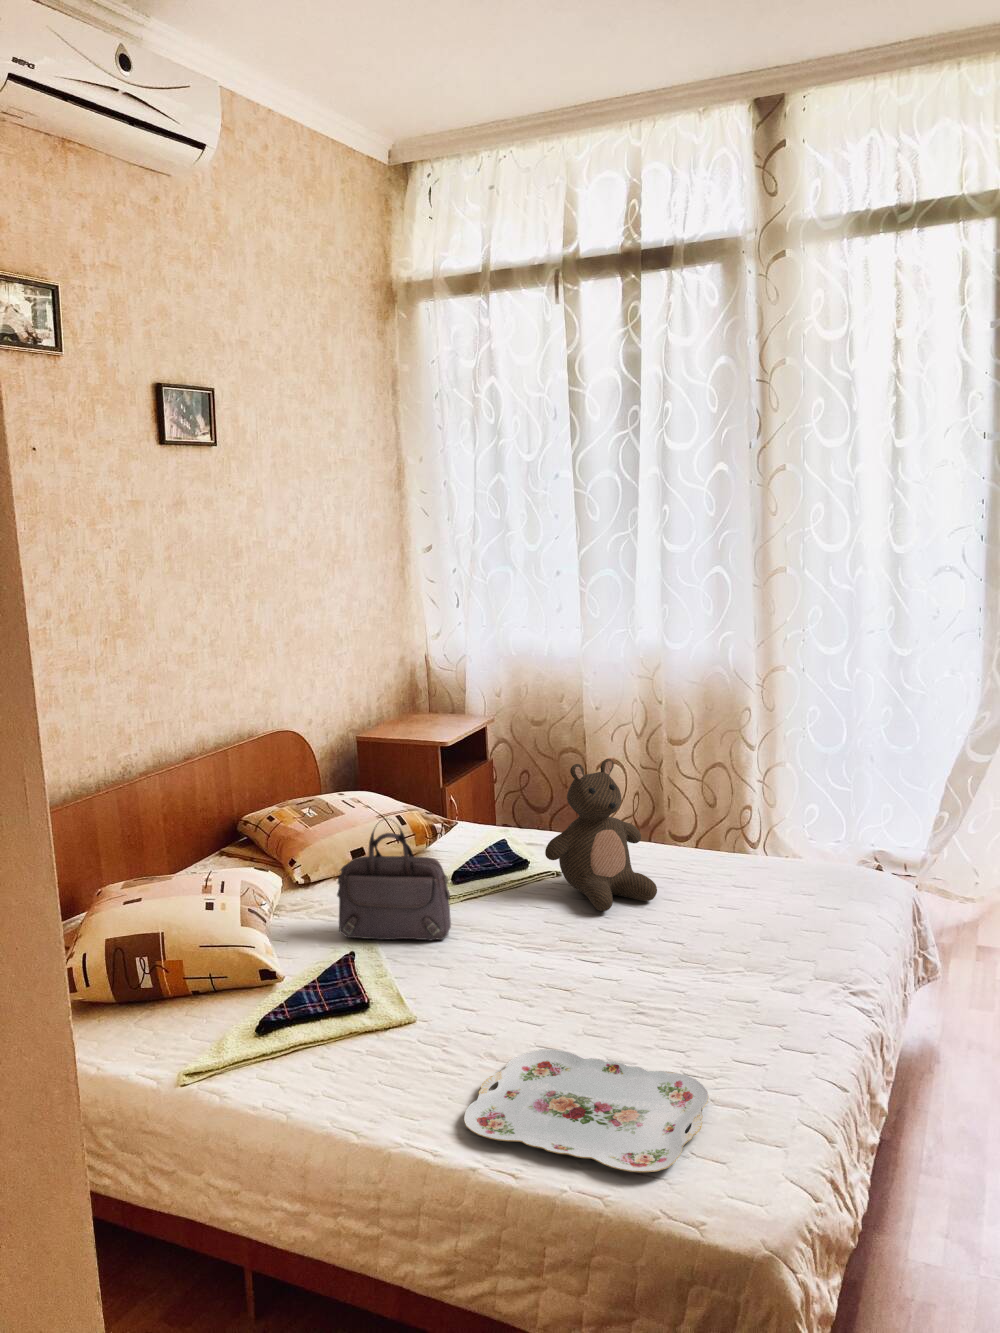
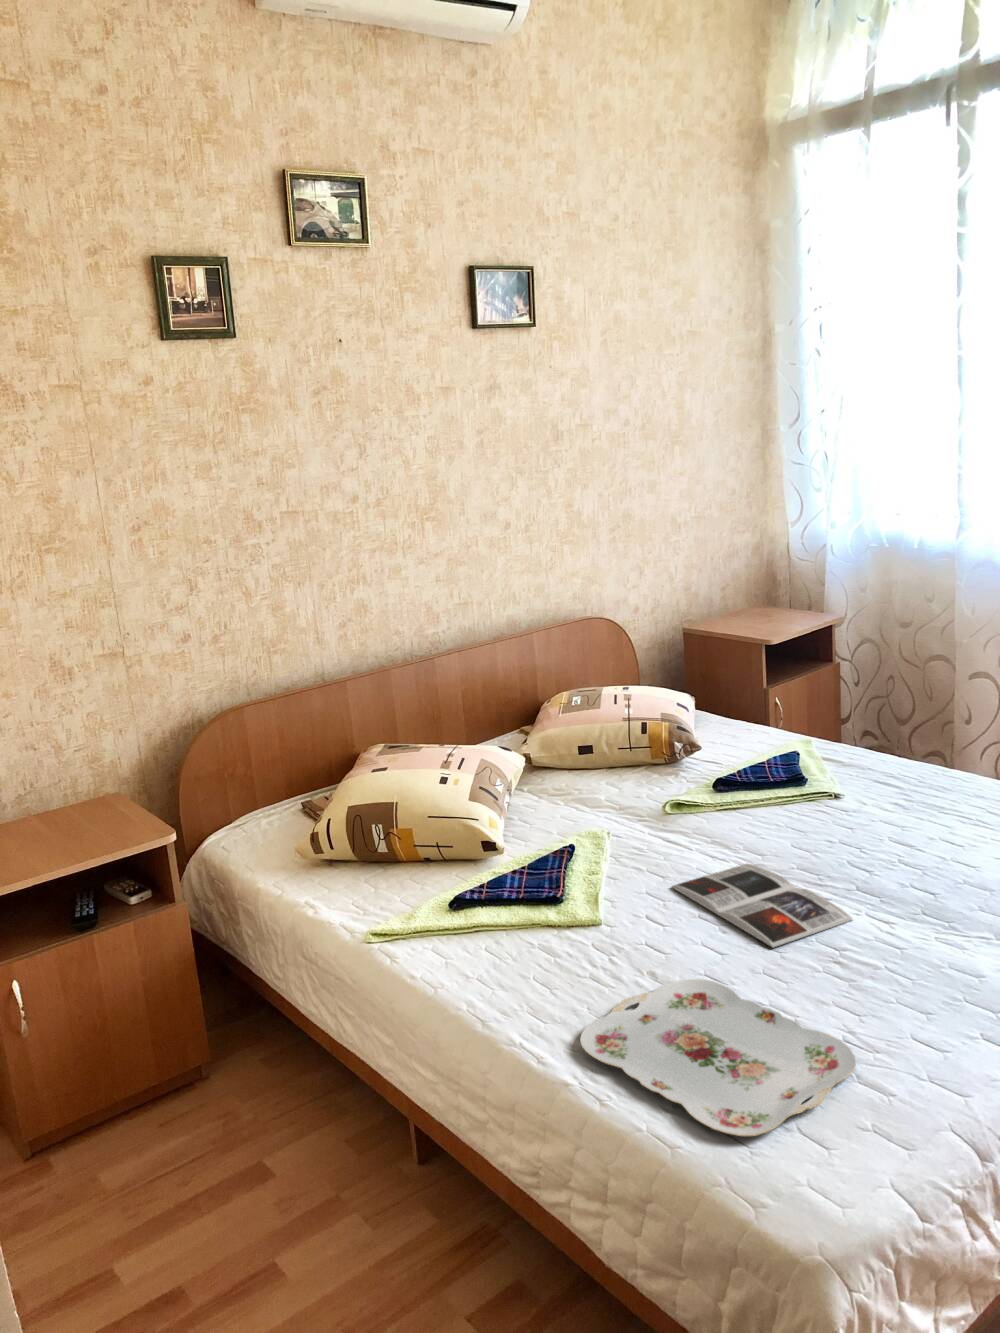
stuffed bear: present [545,759,657,911] -> none [810,675,937,844]
handbag: present [337,819,451,941] -> none [579,716,689,848]
magazine: none [460,943,631,1011] -> present [672,864,852,947]

